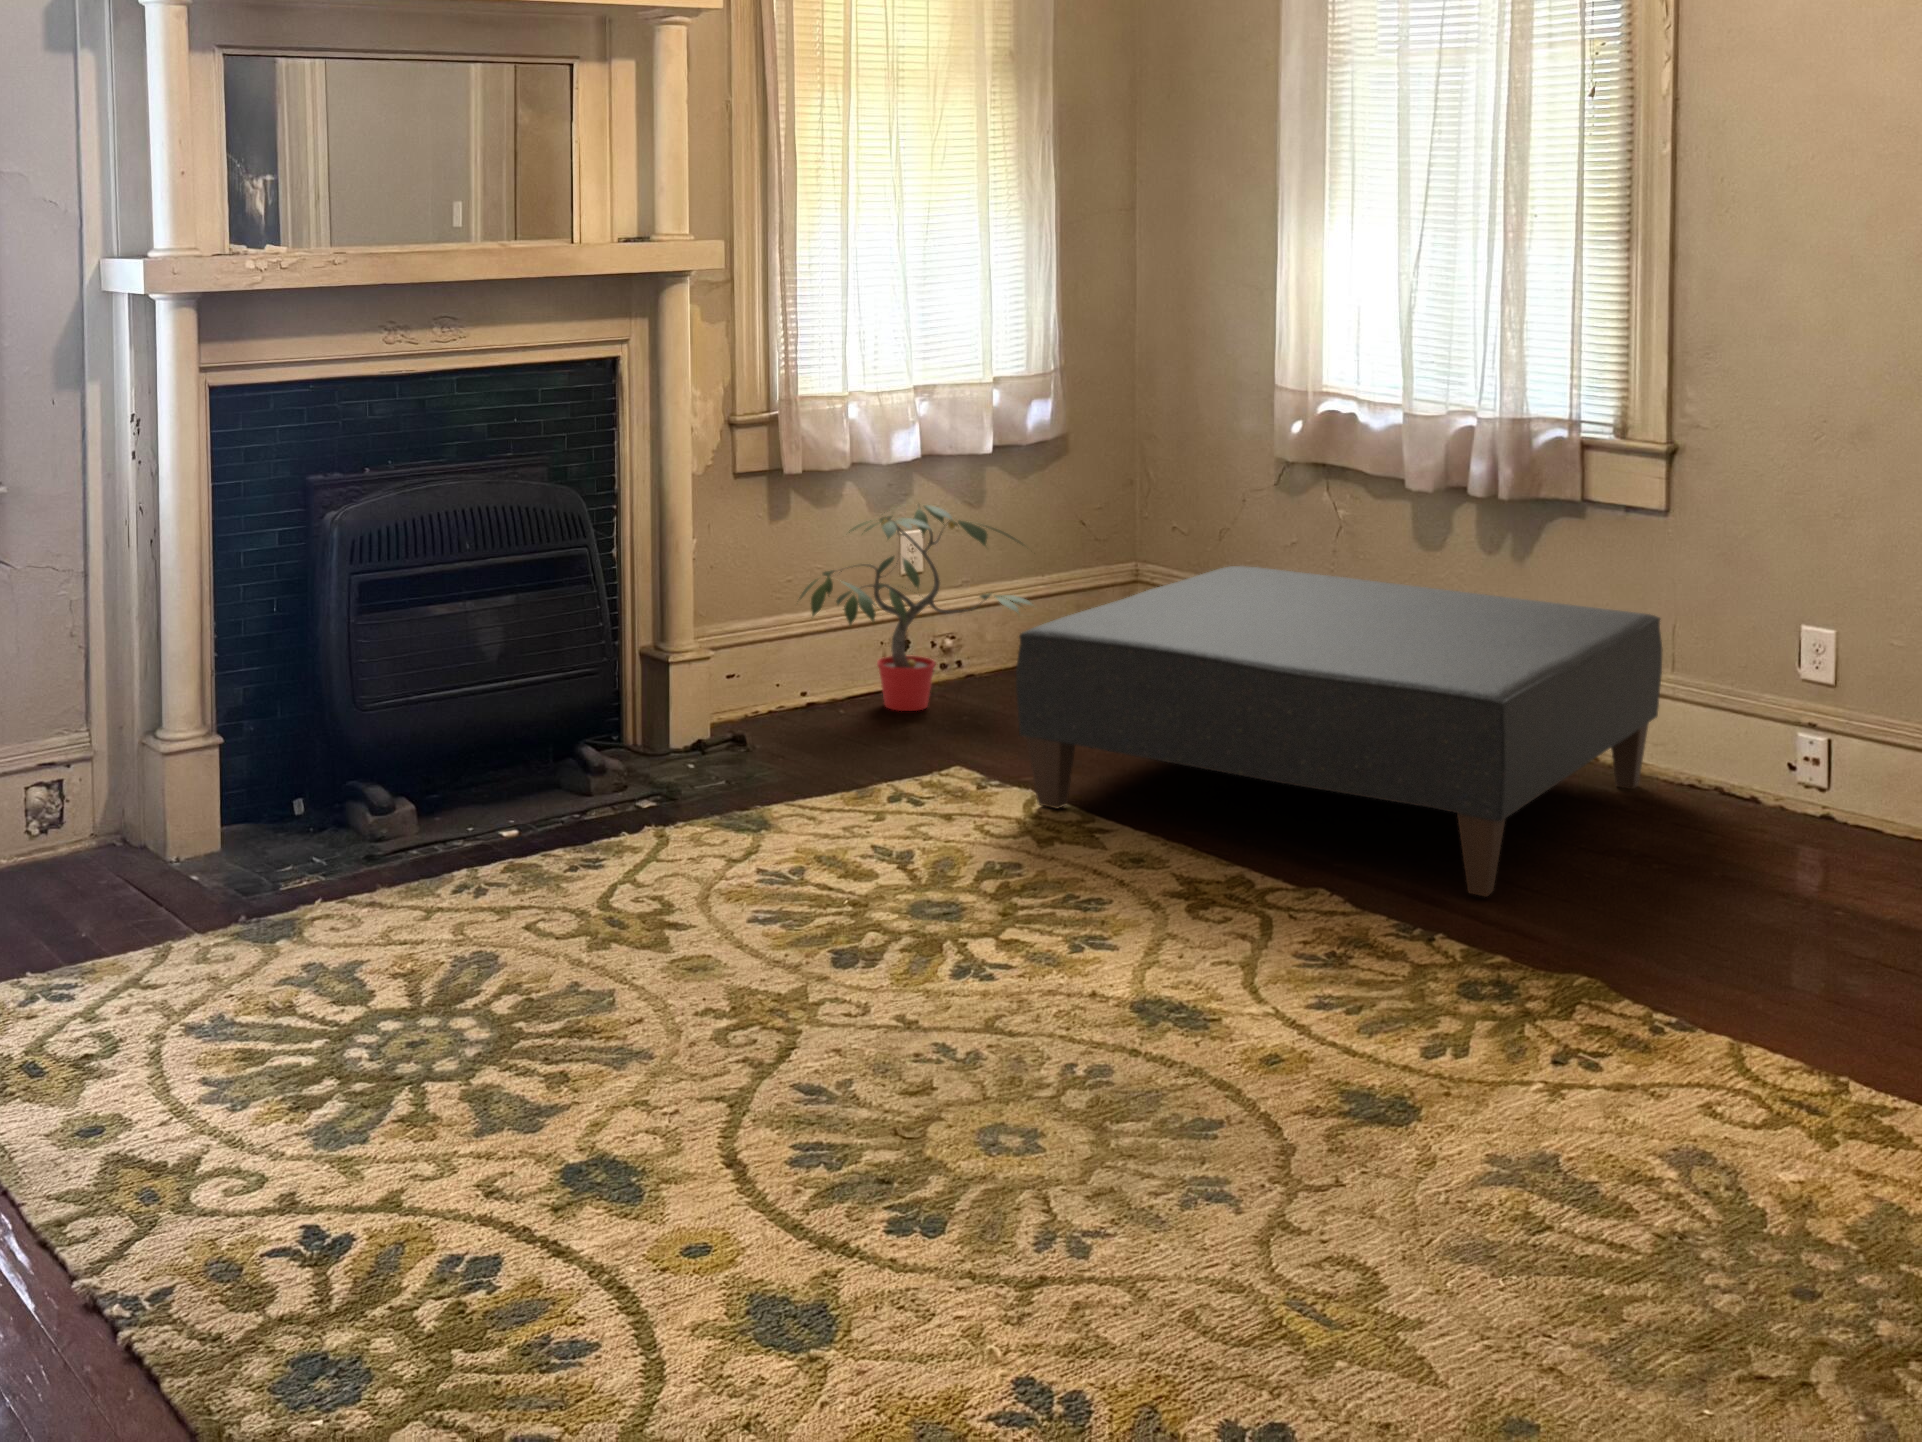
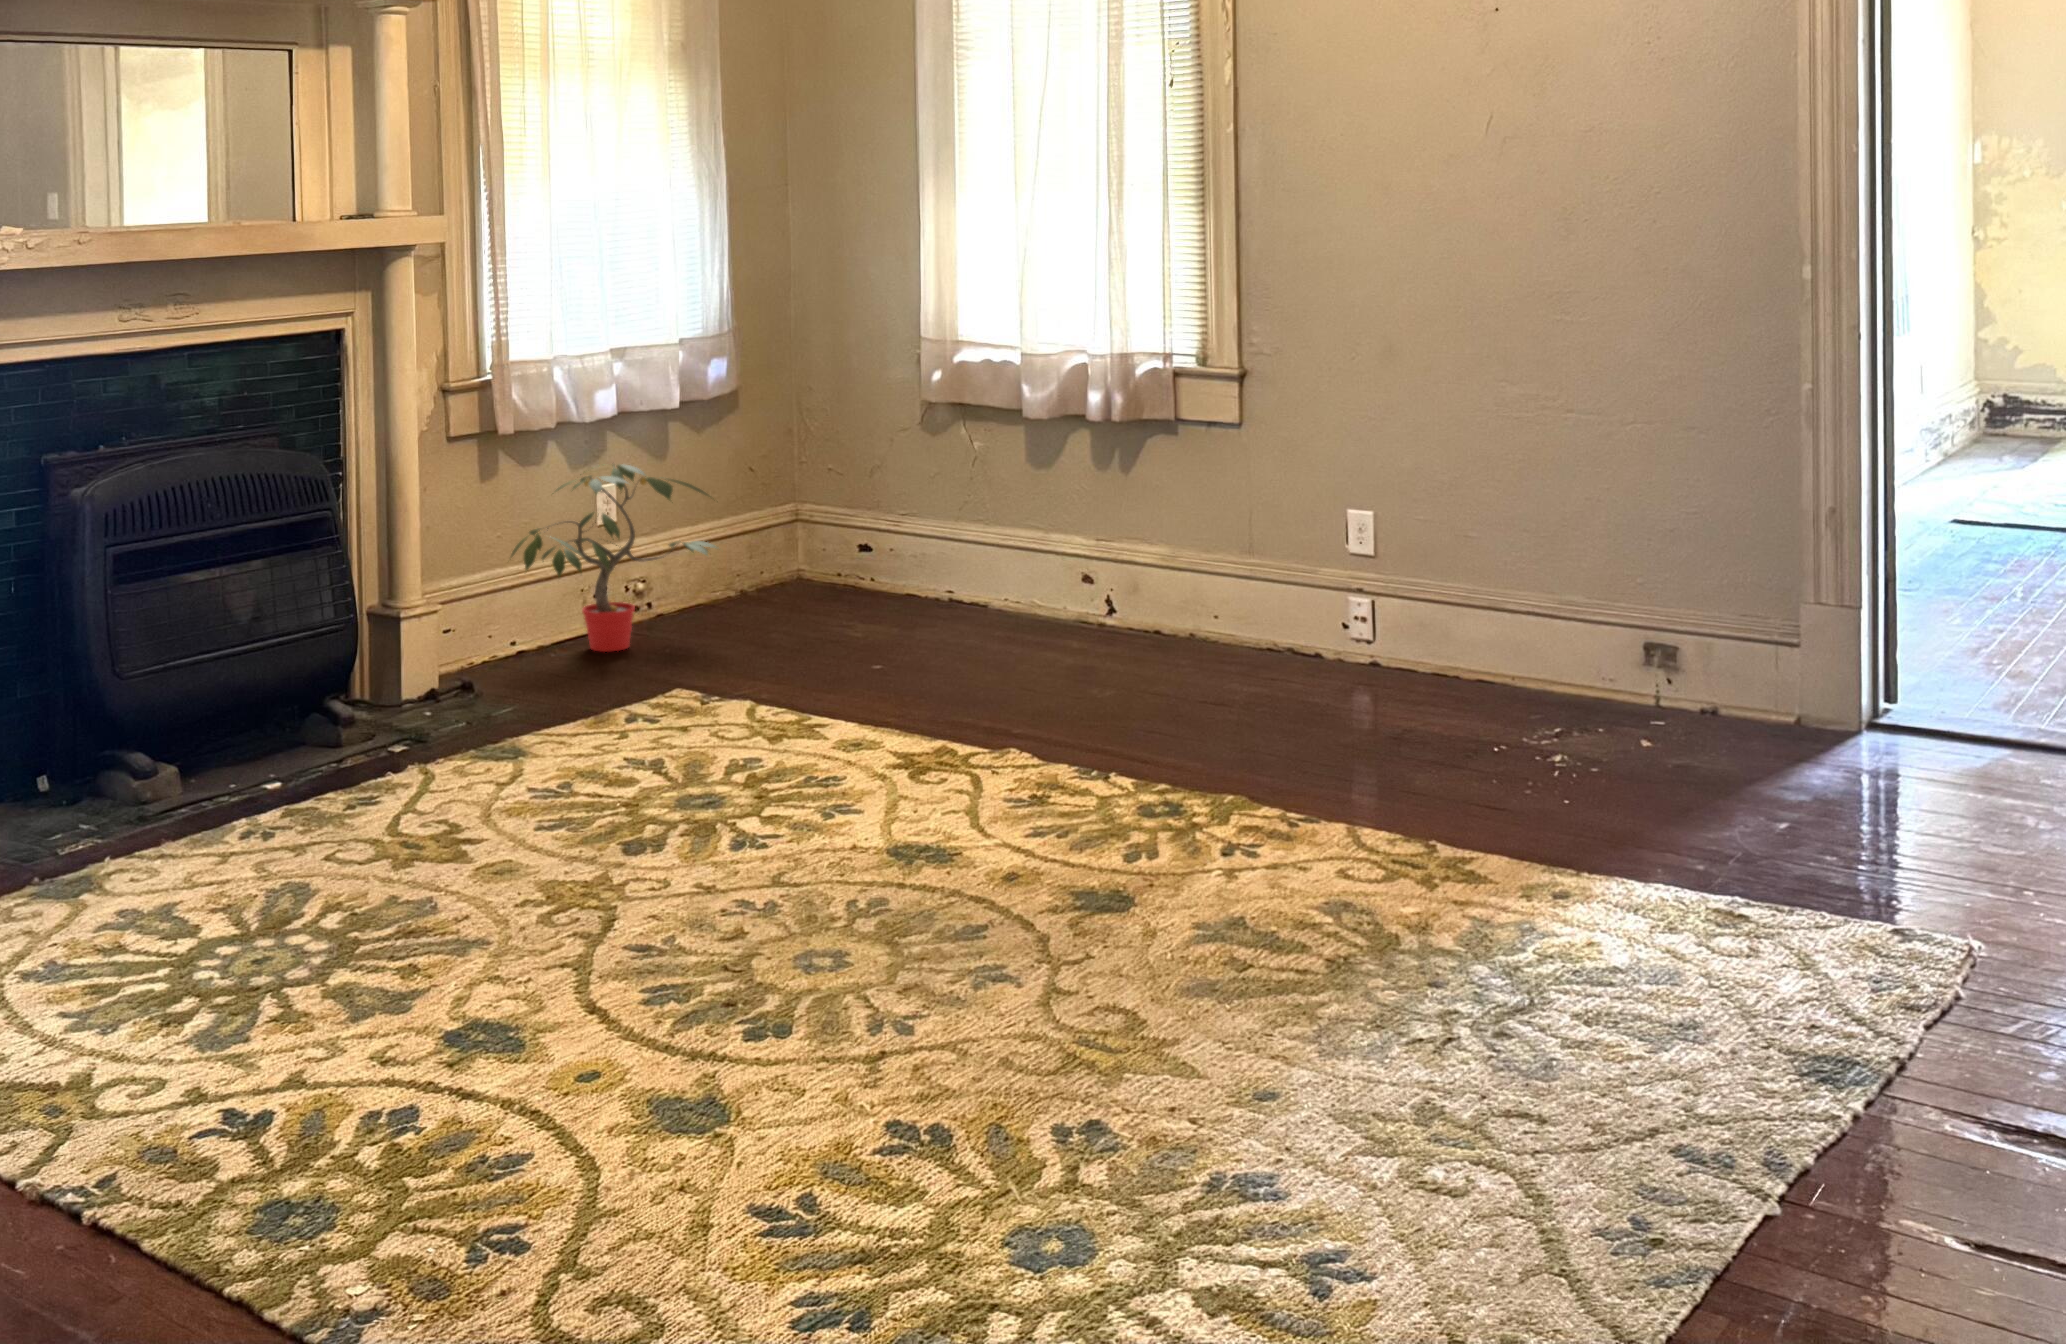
ottoman: present [1016,566,1663,896] -> none [732,501,1245,745]

